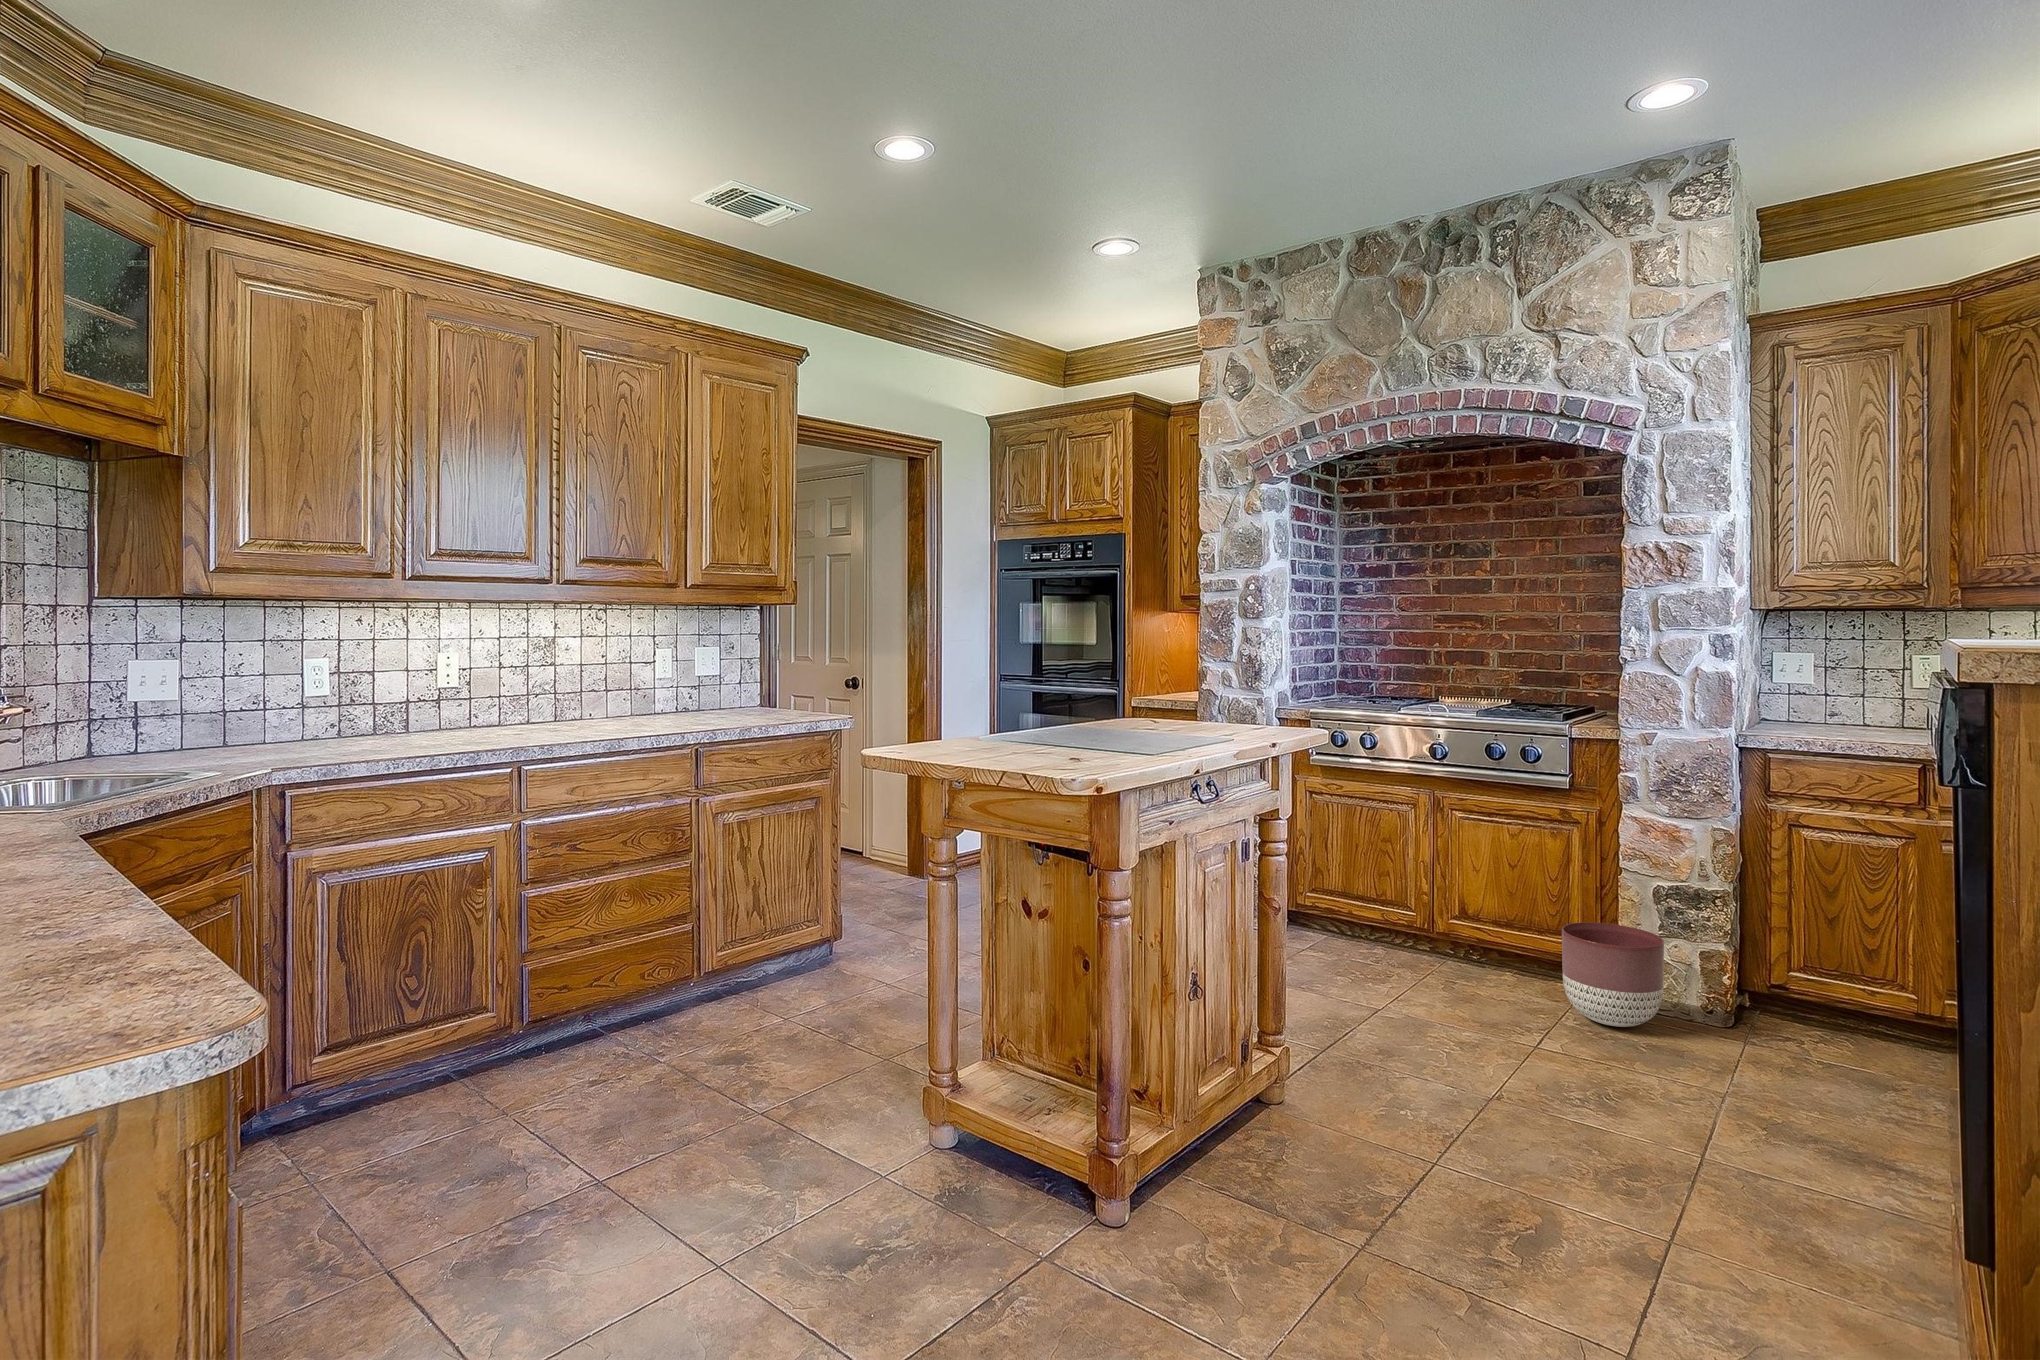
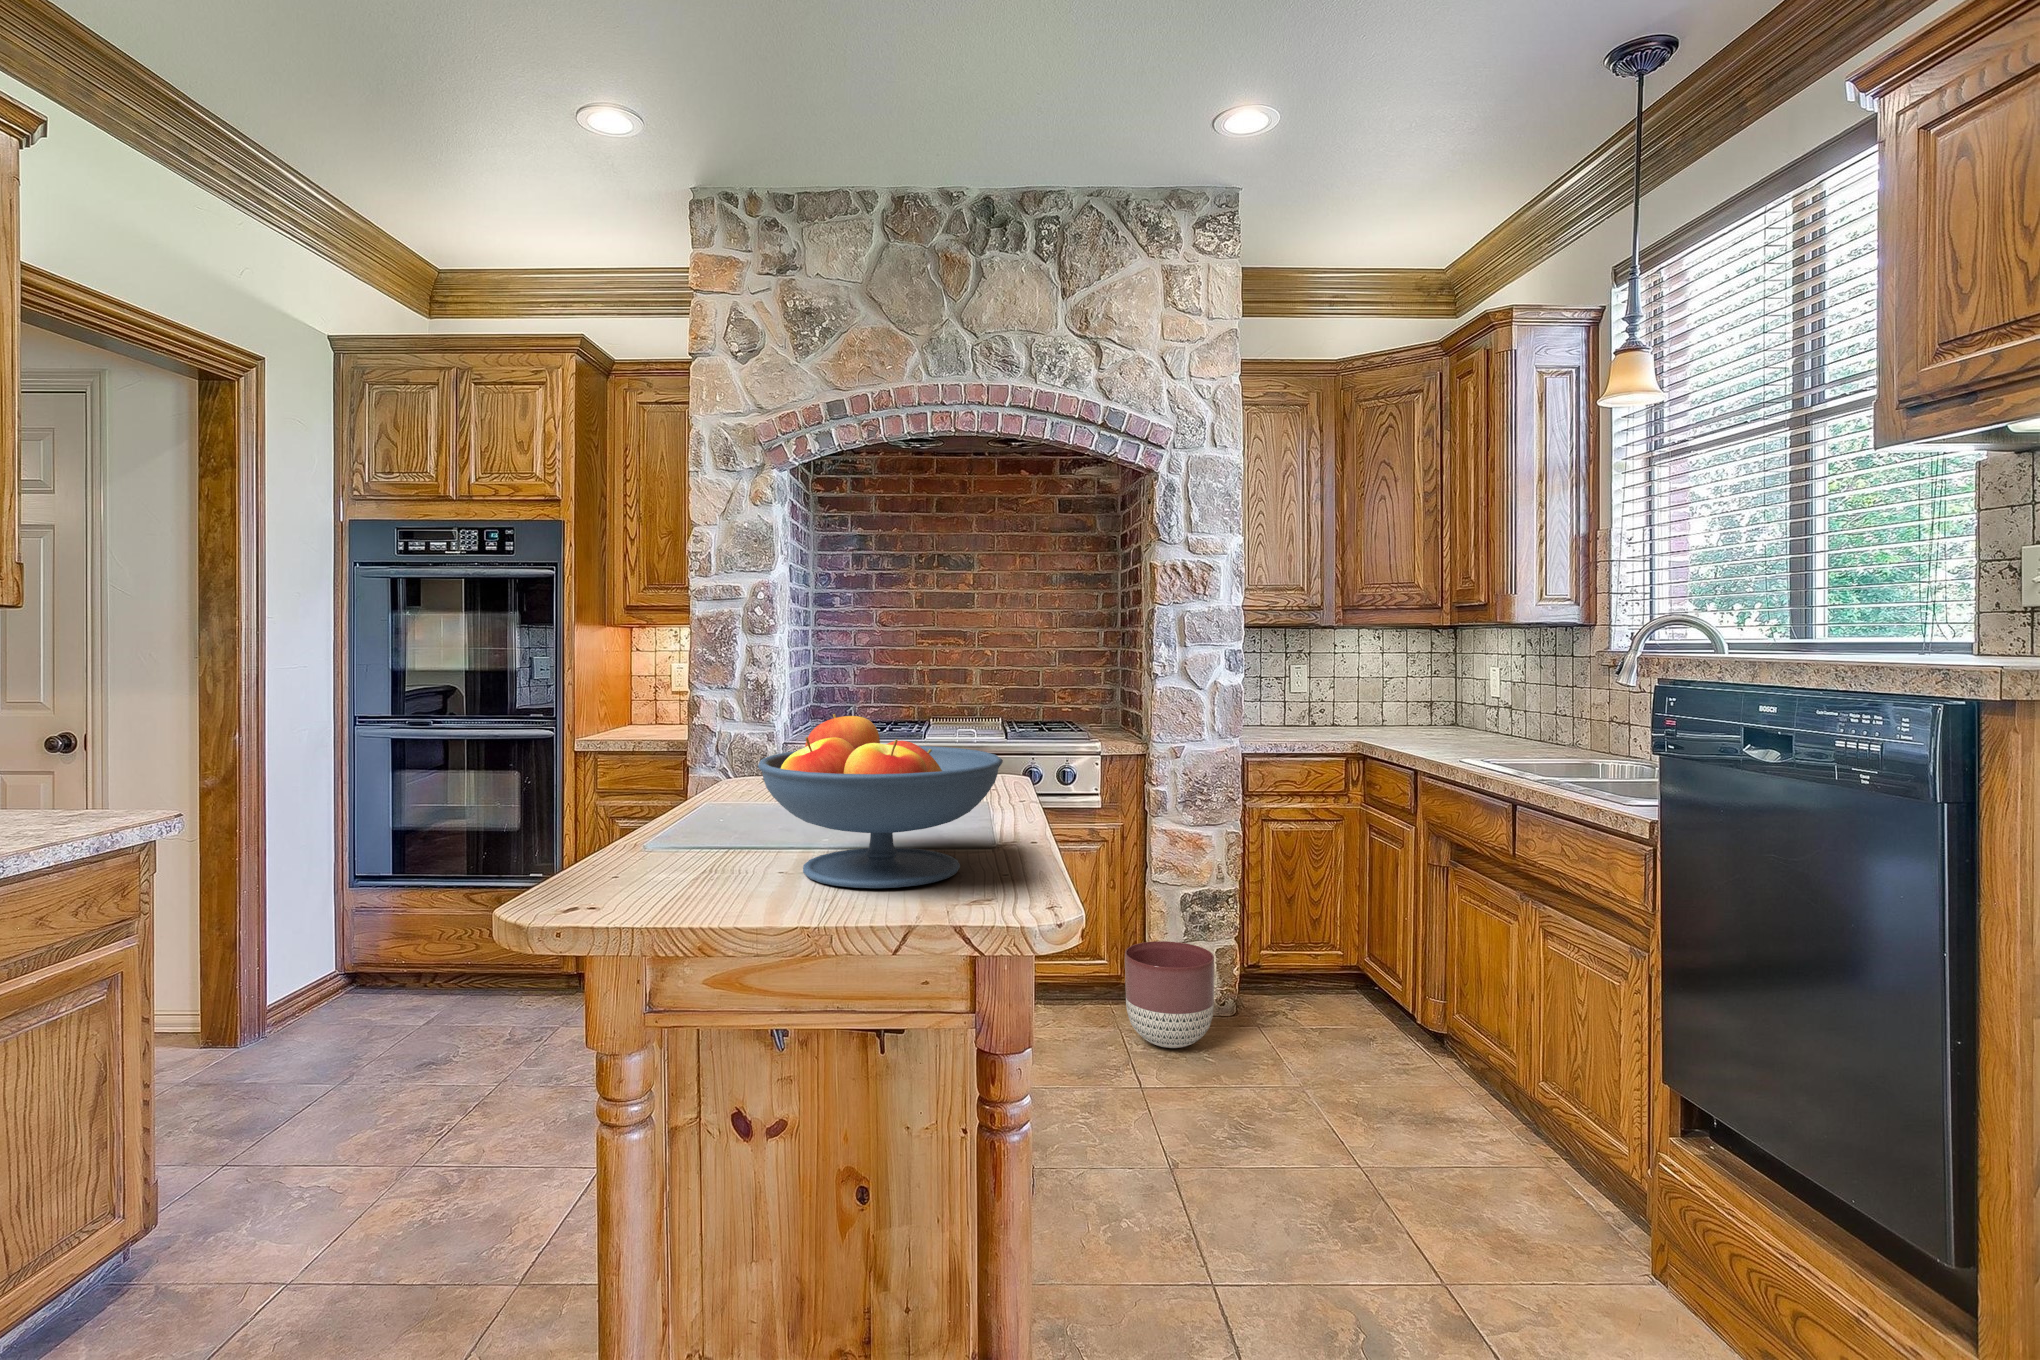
fruit bowl: none [1001,661,1144,757] -> present [758,714,1003,888]

